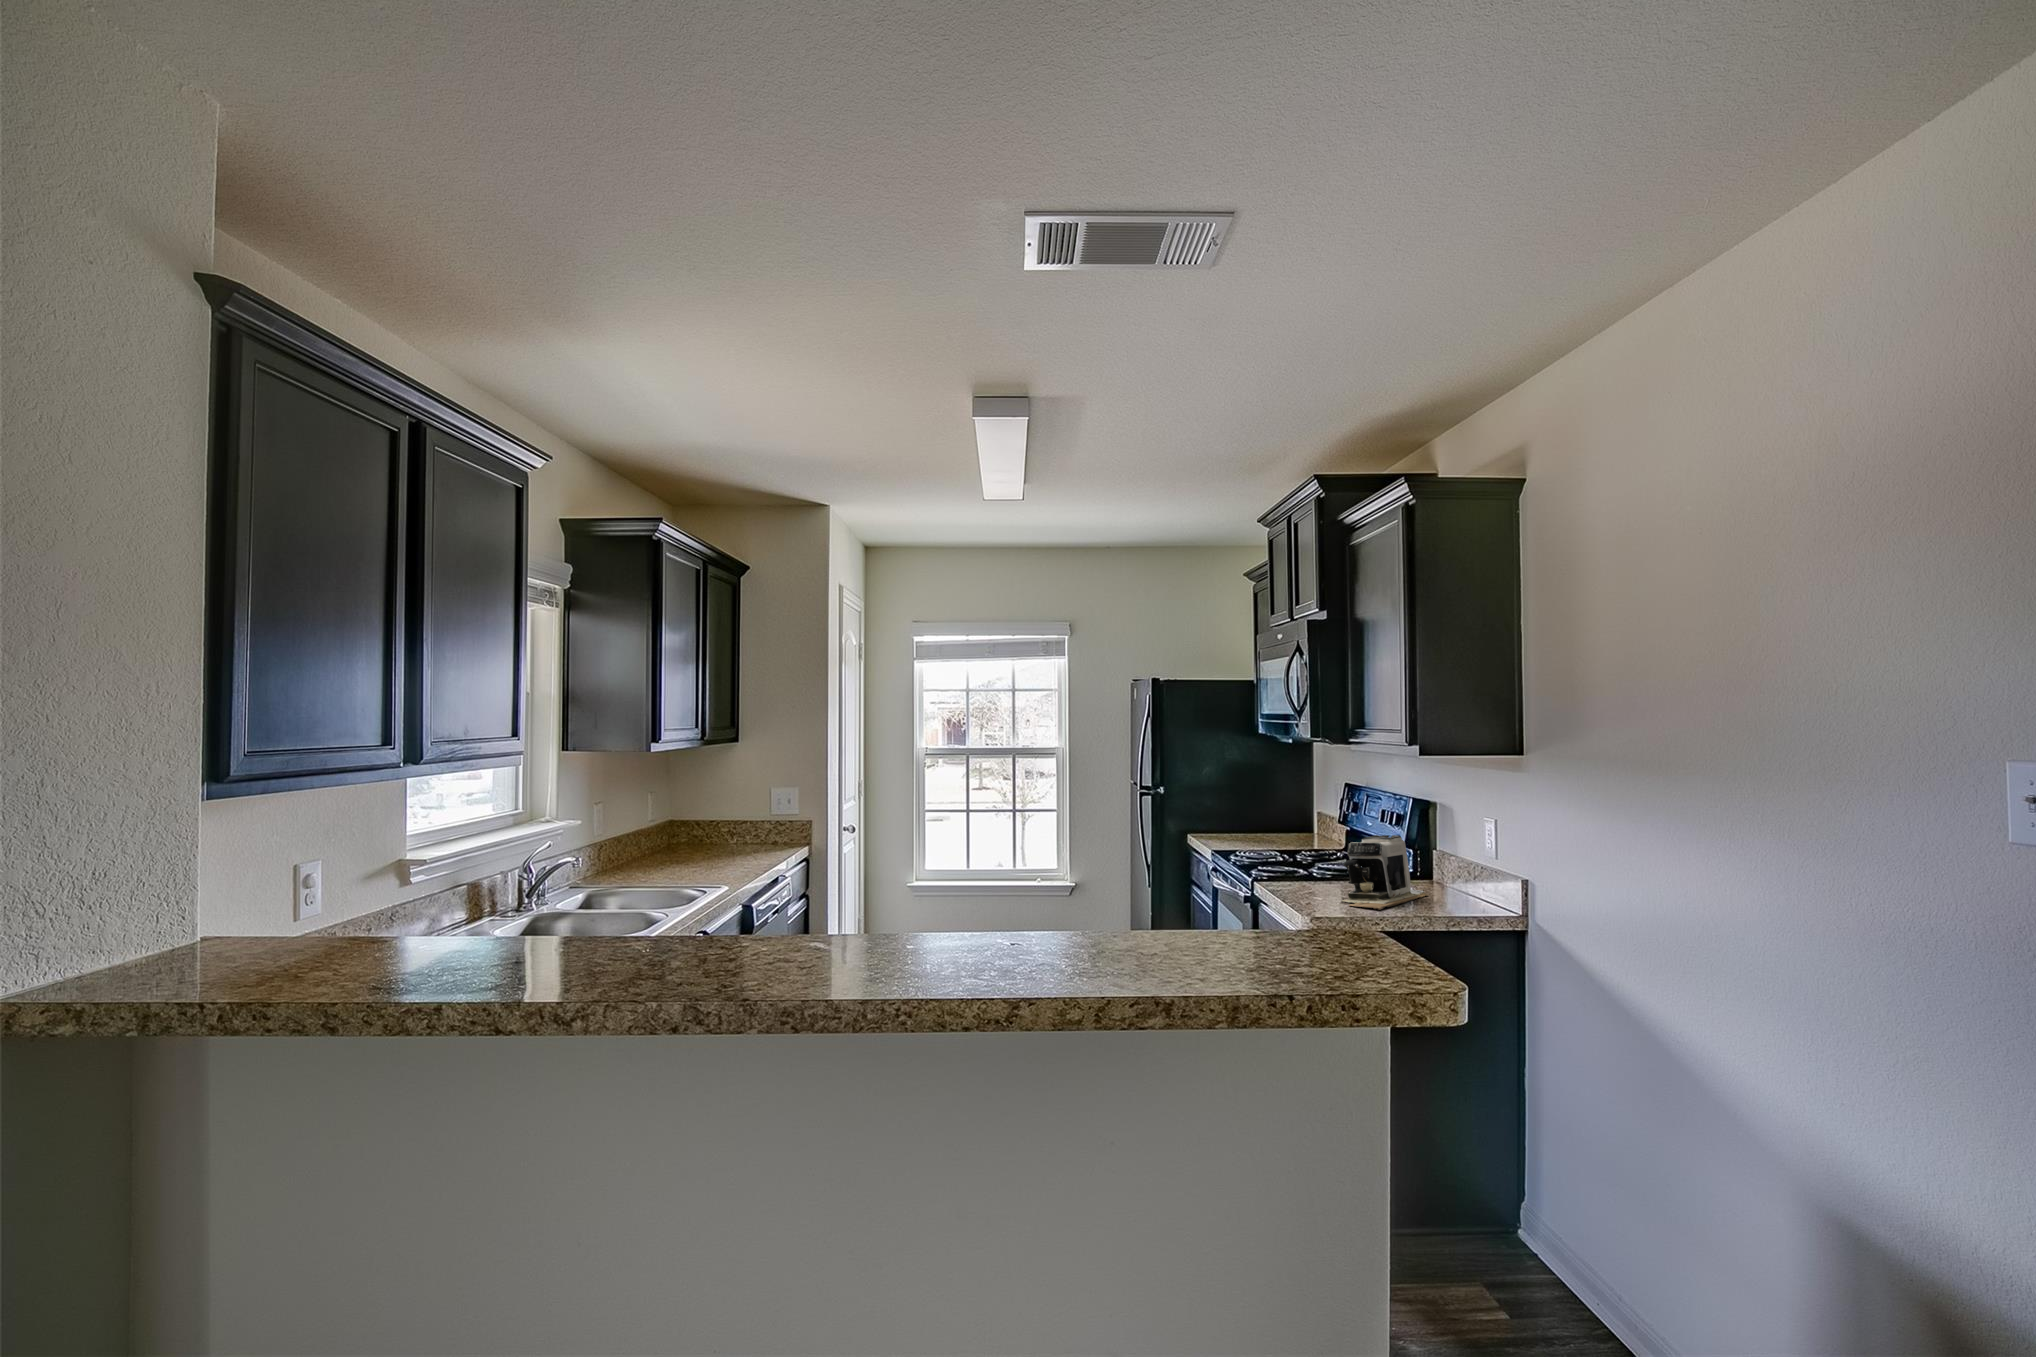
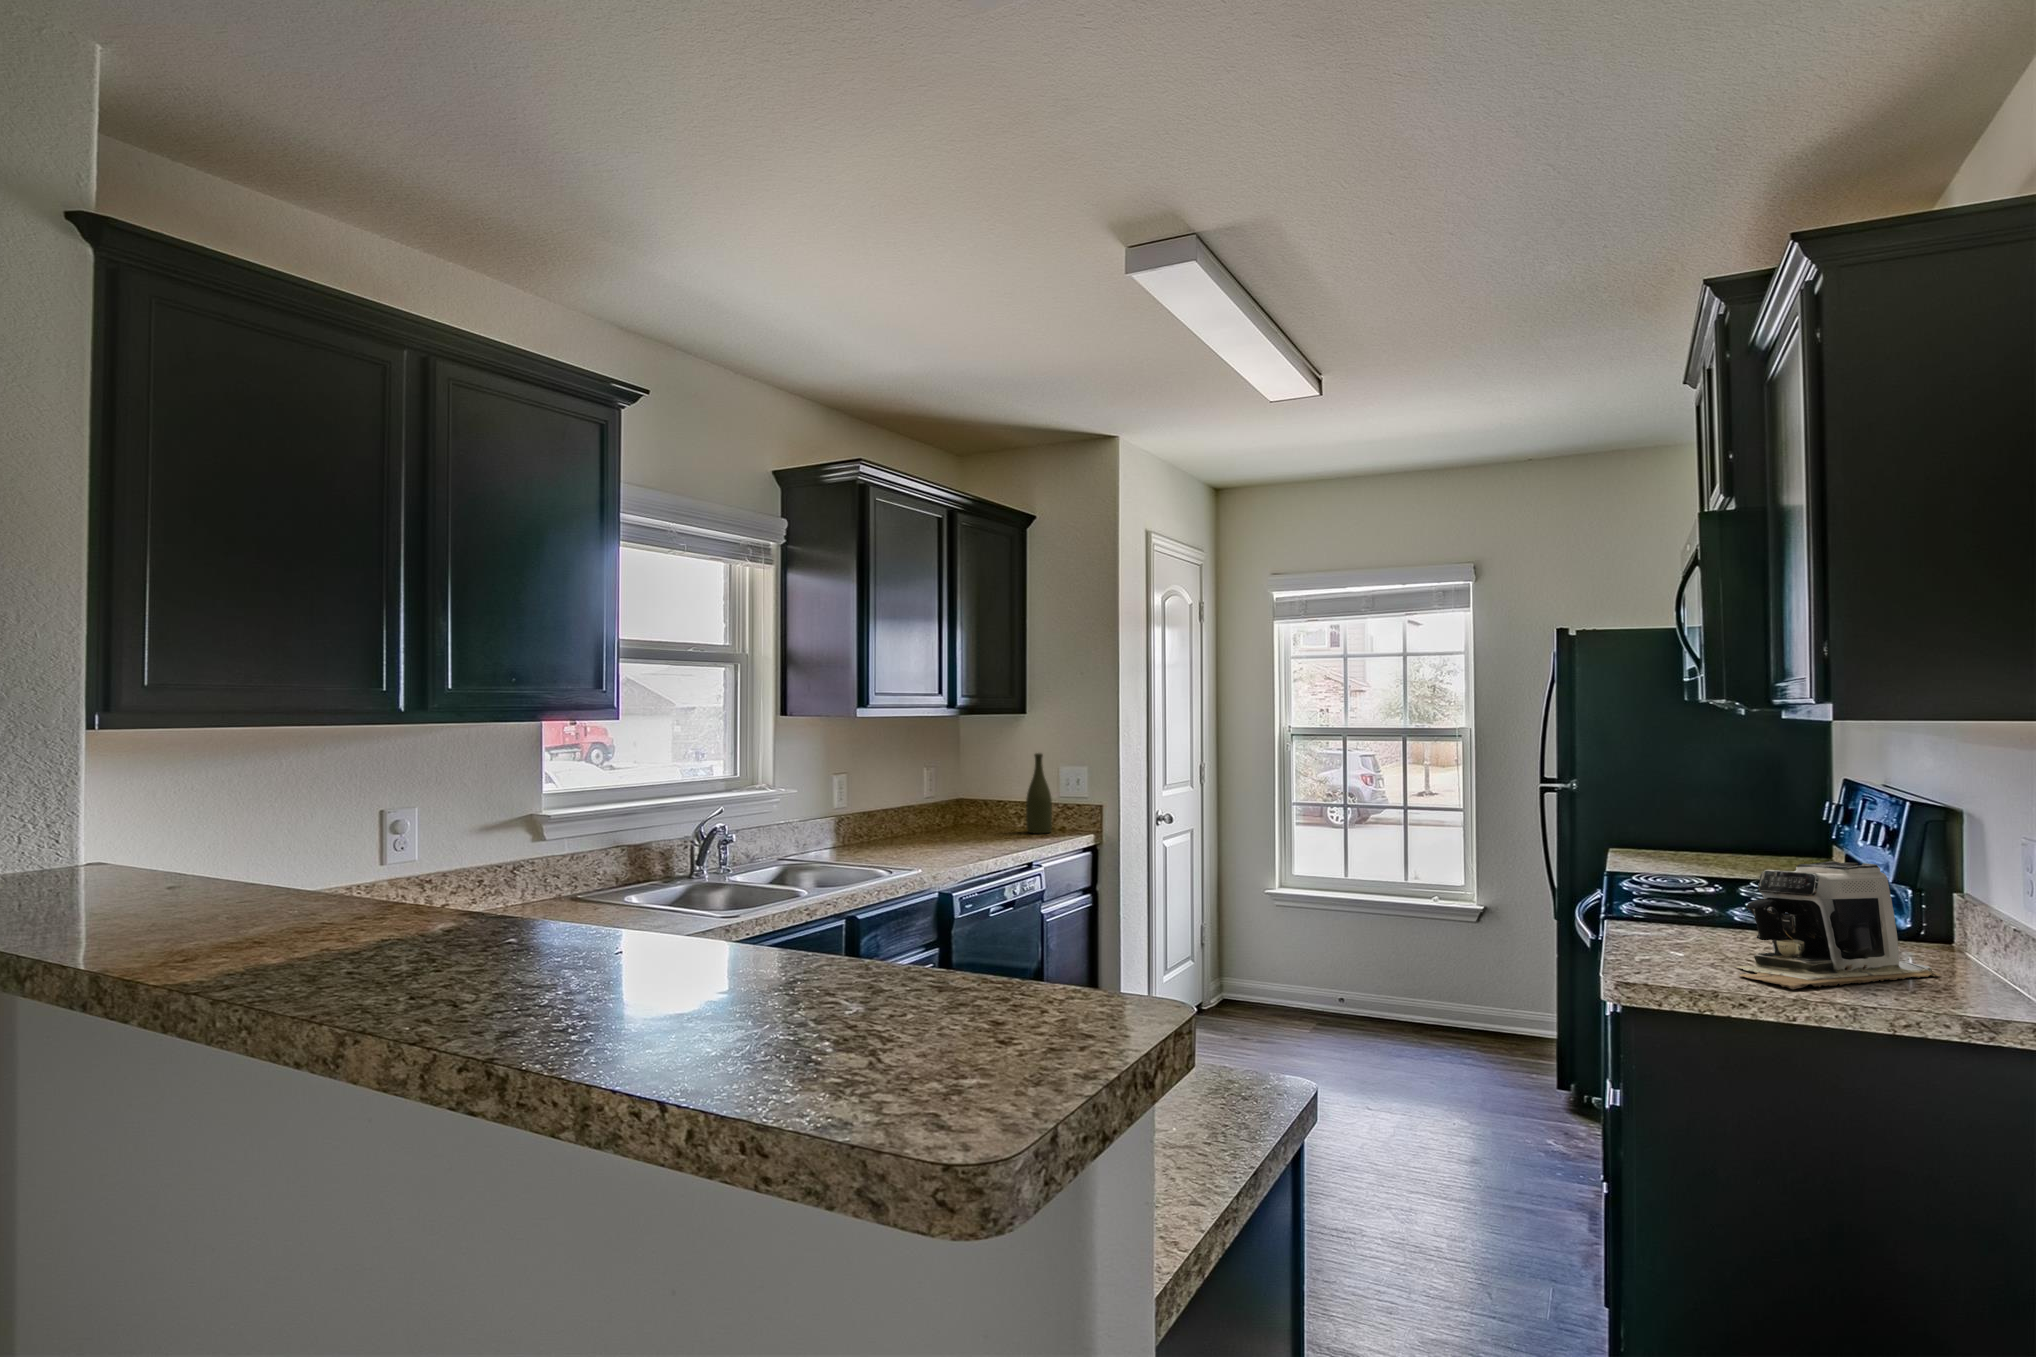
bottle: none [752,778,775,848] -> present [1026,753,1052,834]

